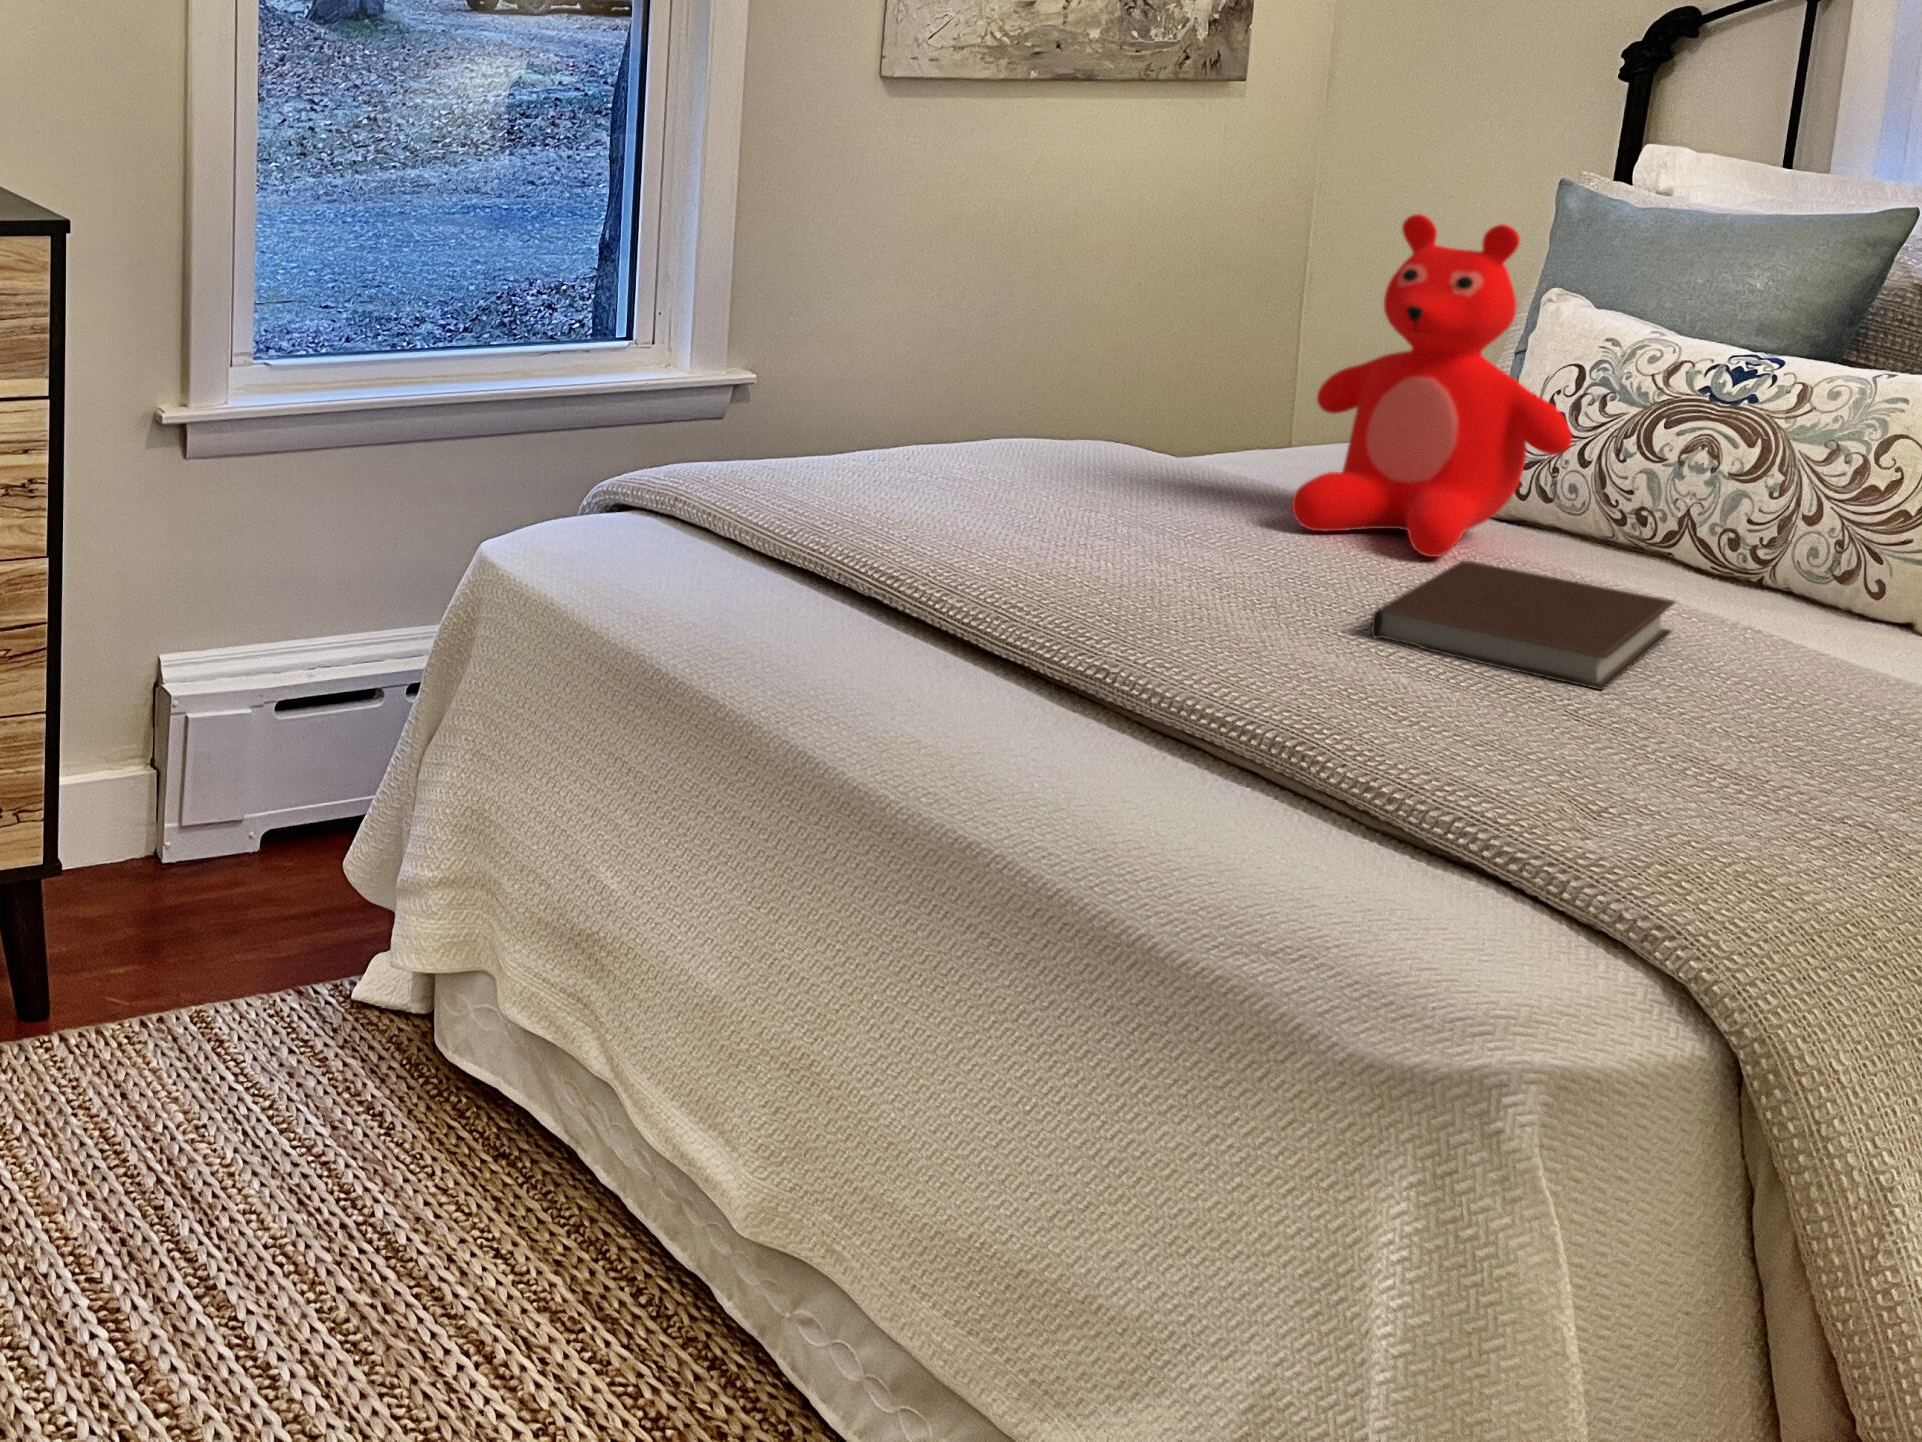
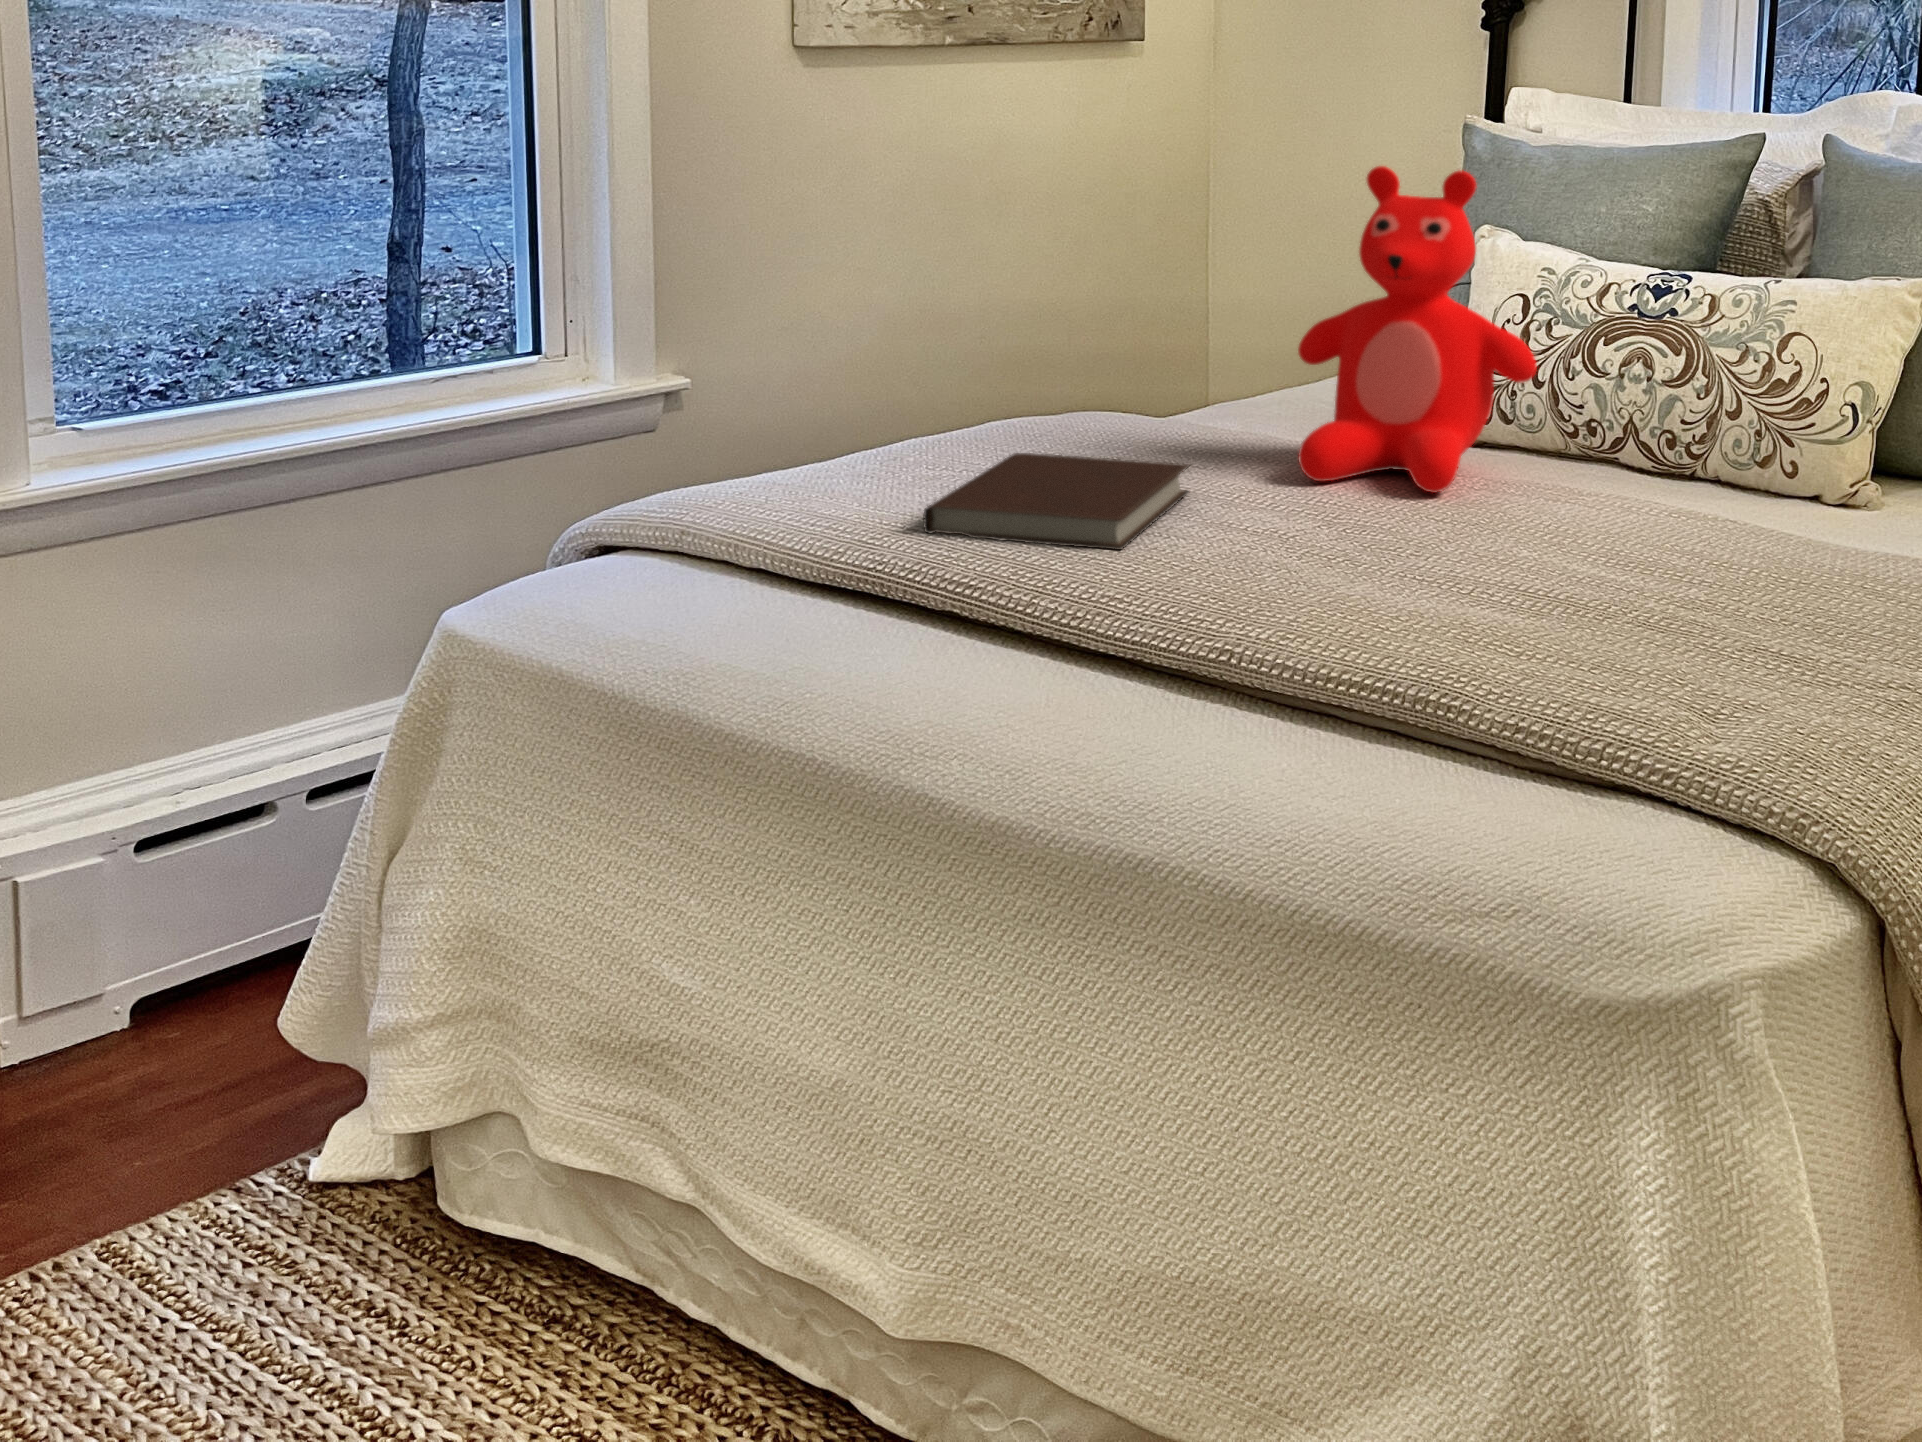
notebook: present [1371,561,1675,690] -> present [924,453,1190,550]

